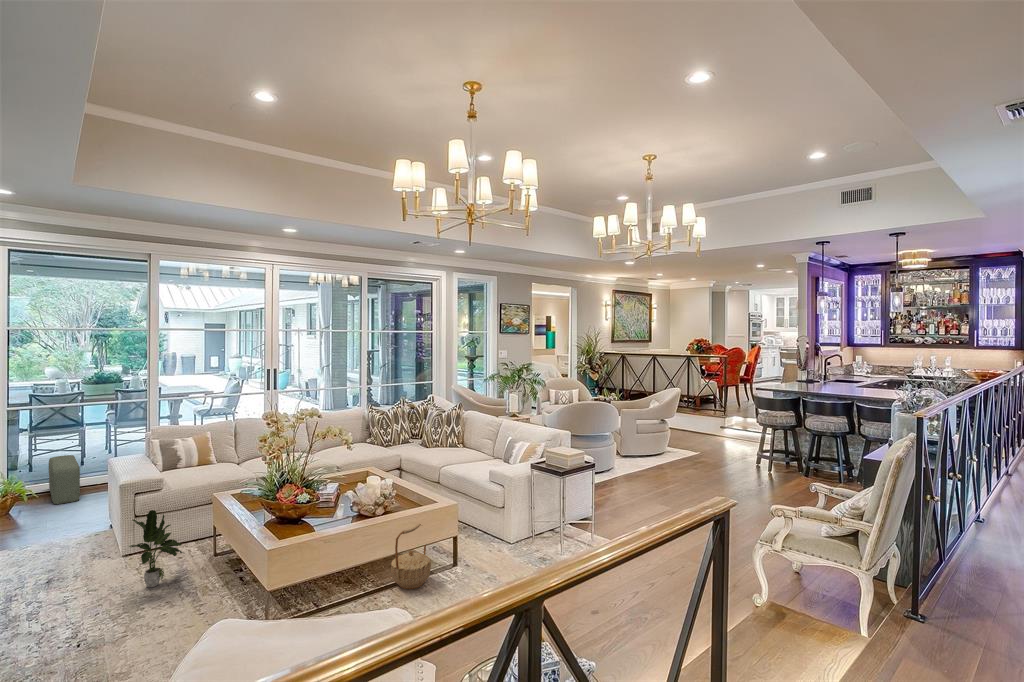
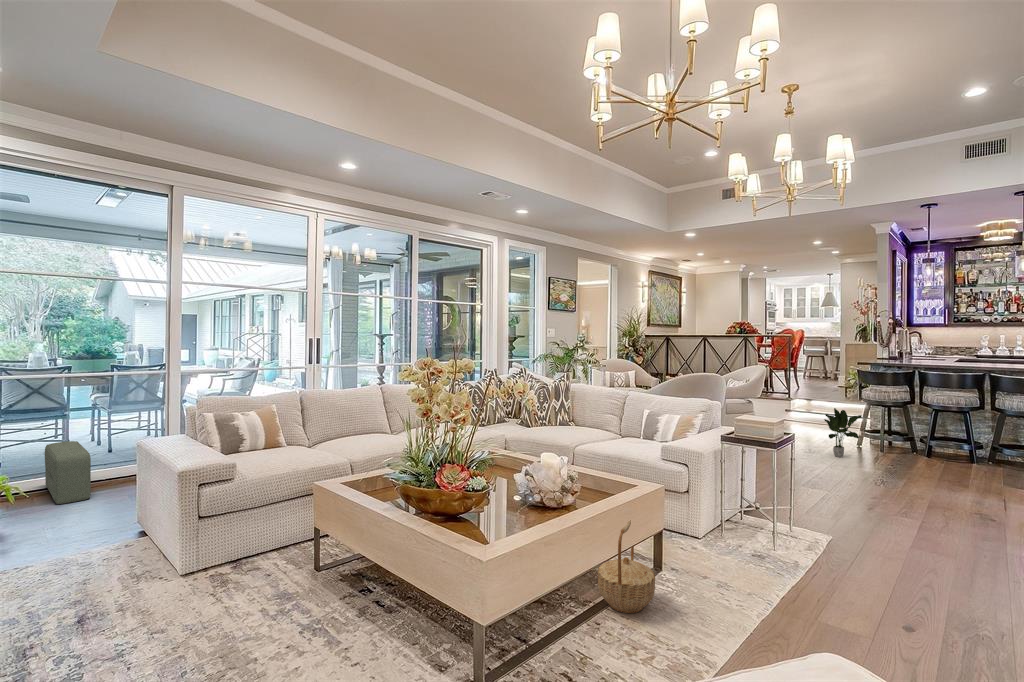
potted plant: present [129,510,185,587] -> present [824,408,862,457]

